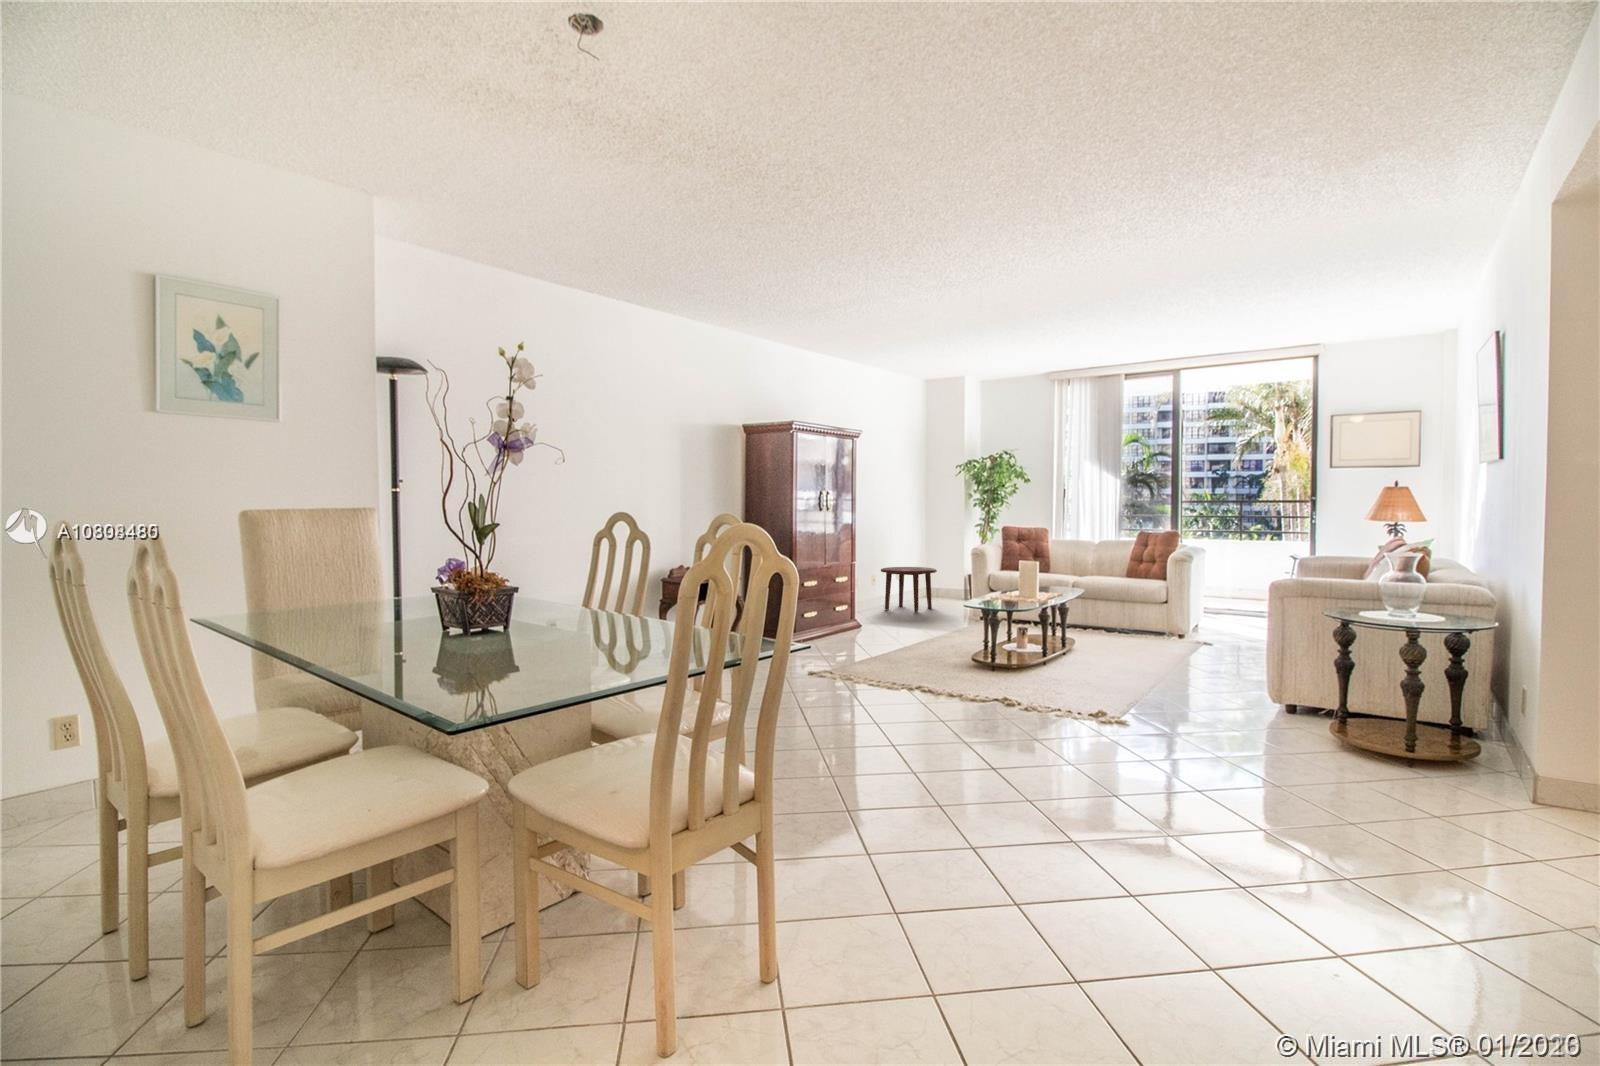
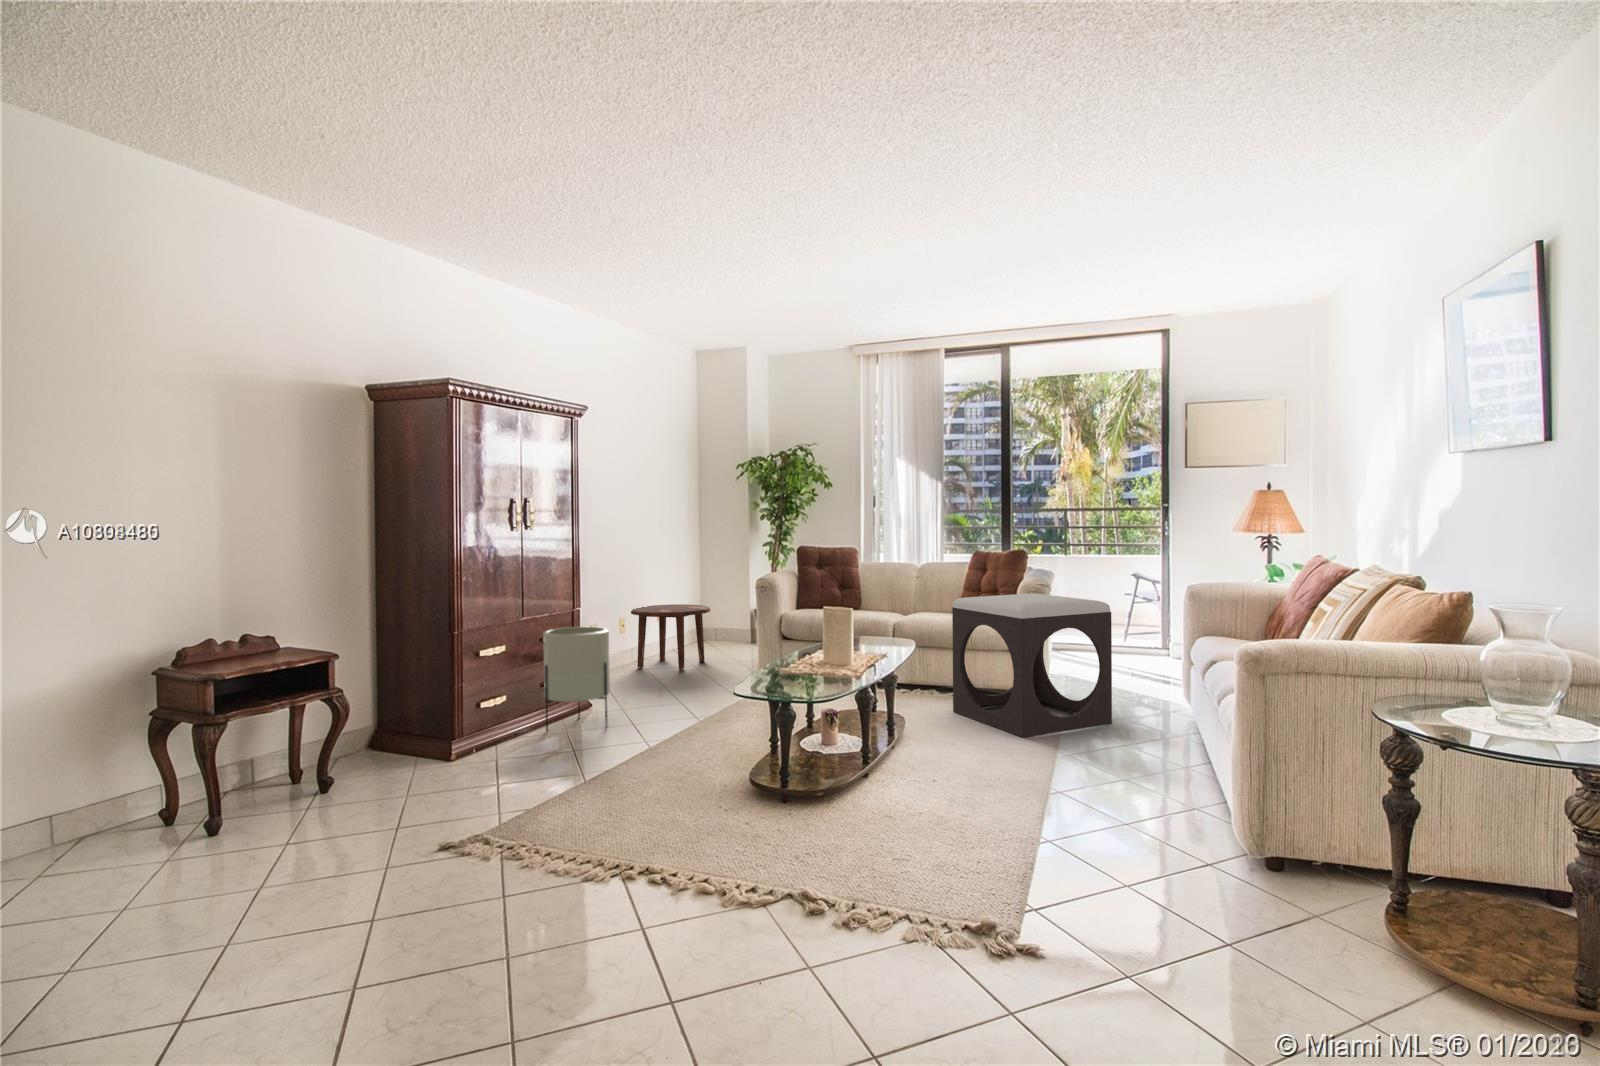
footstool: none [1113,562,1232,655] -> present [952,593,1112,737]
planter: none [838,574,878,638] -> present [543,627,610,731]

